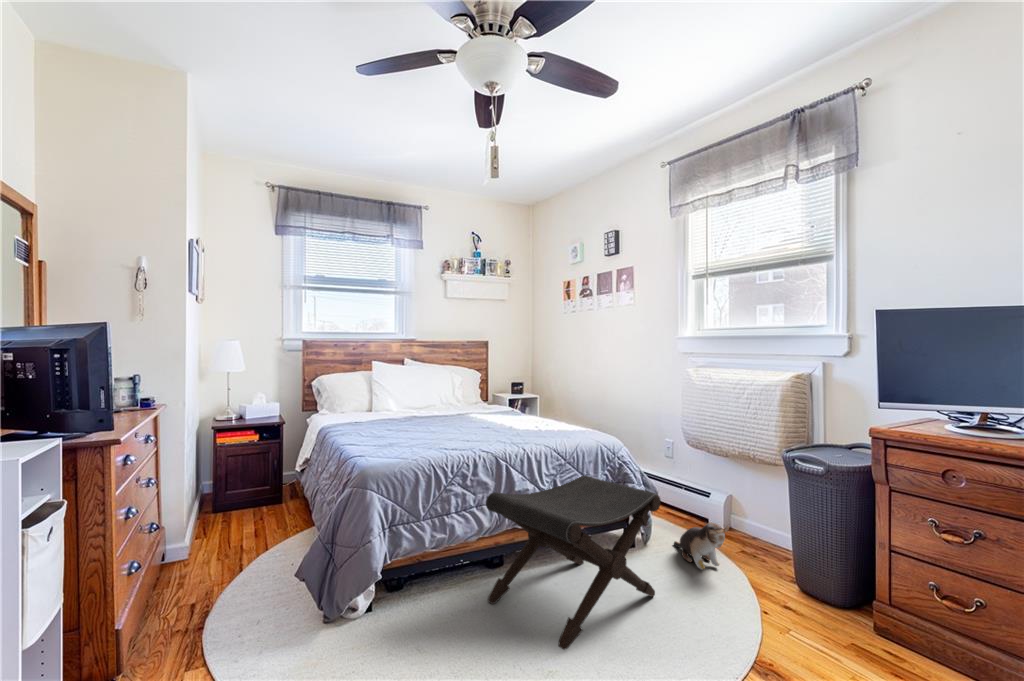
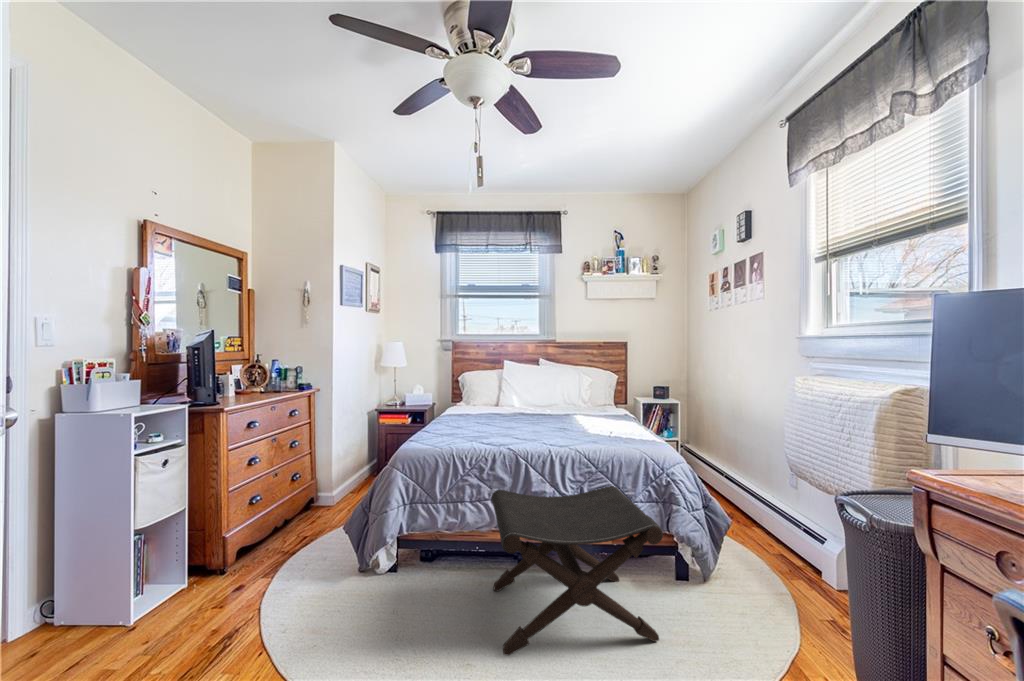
plush toy: present [674,523,729,570] -> none [746,577,789,638]

